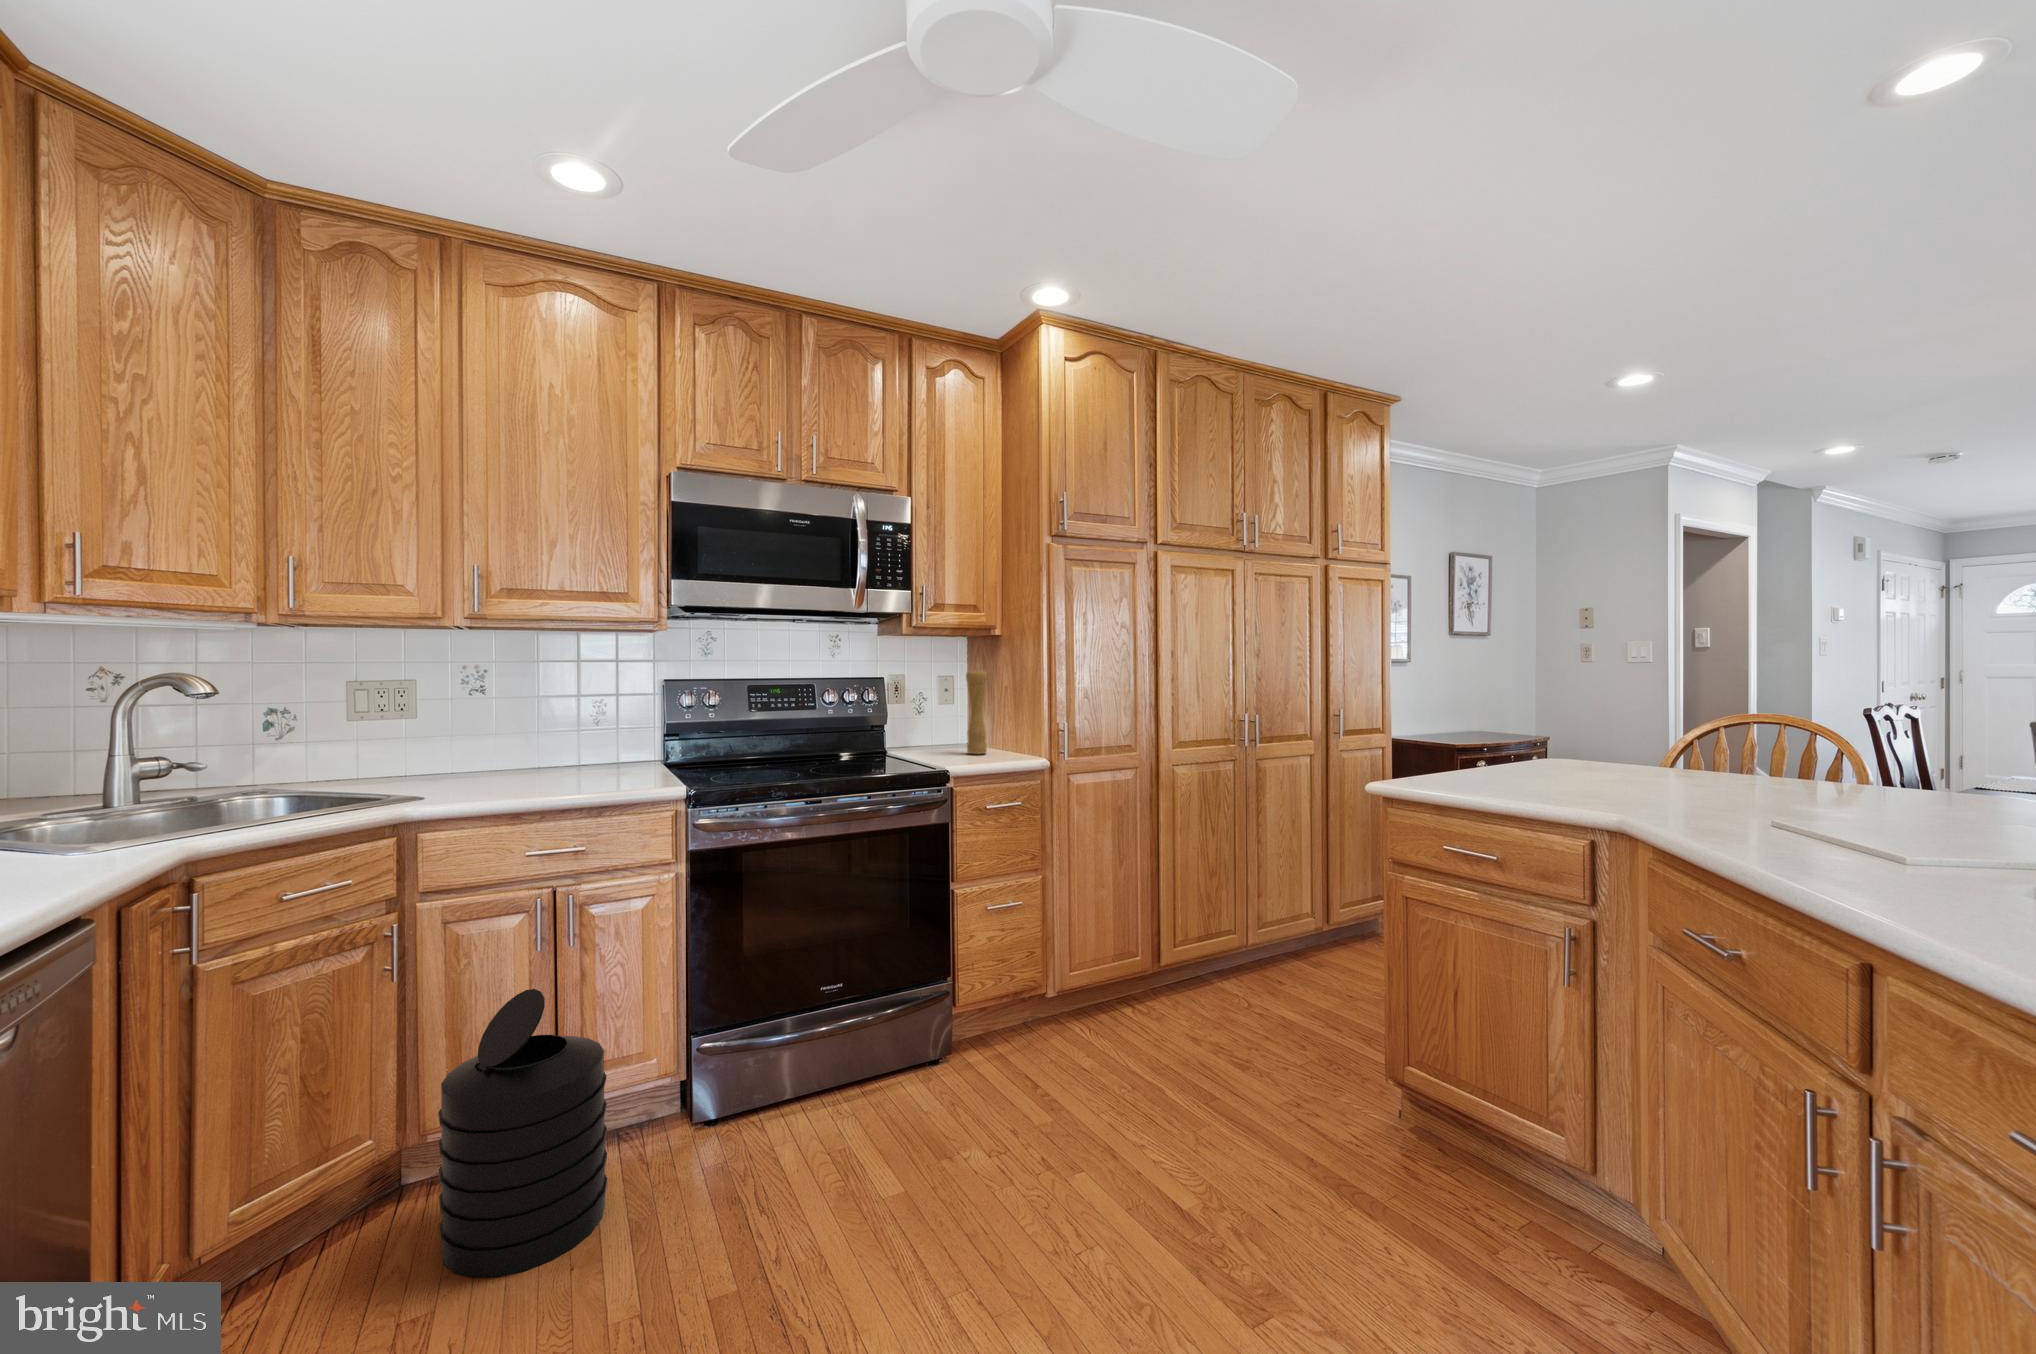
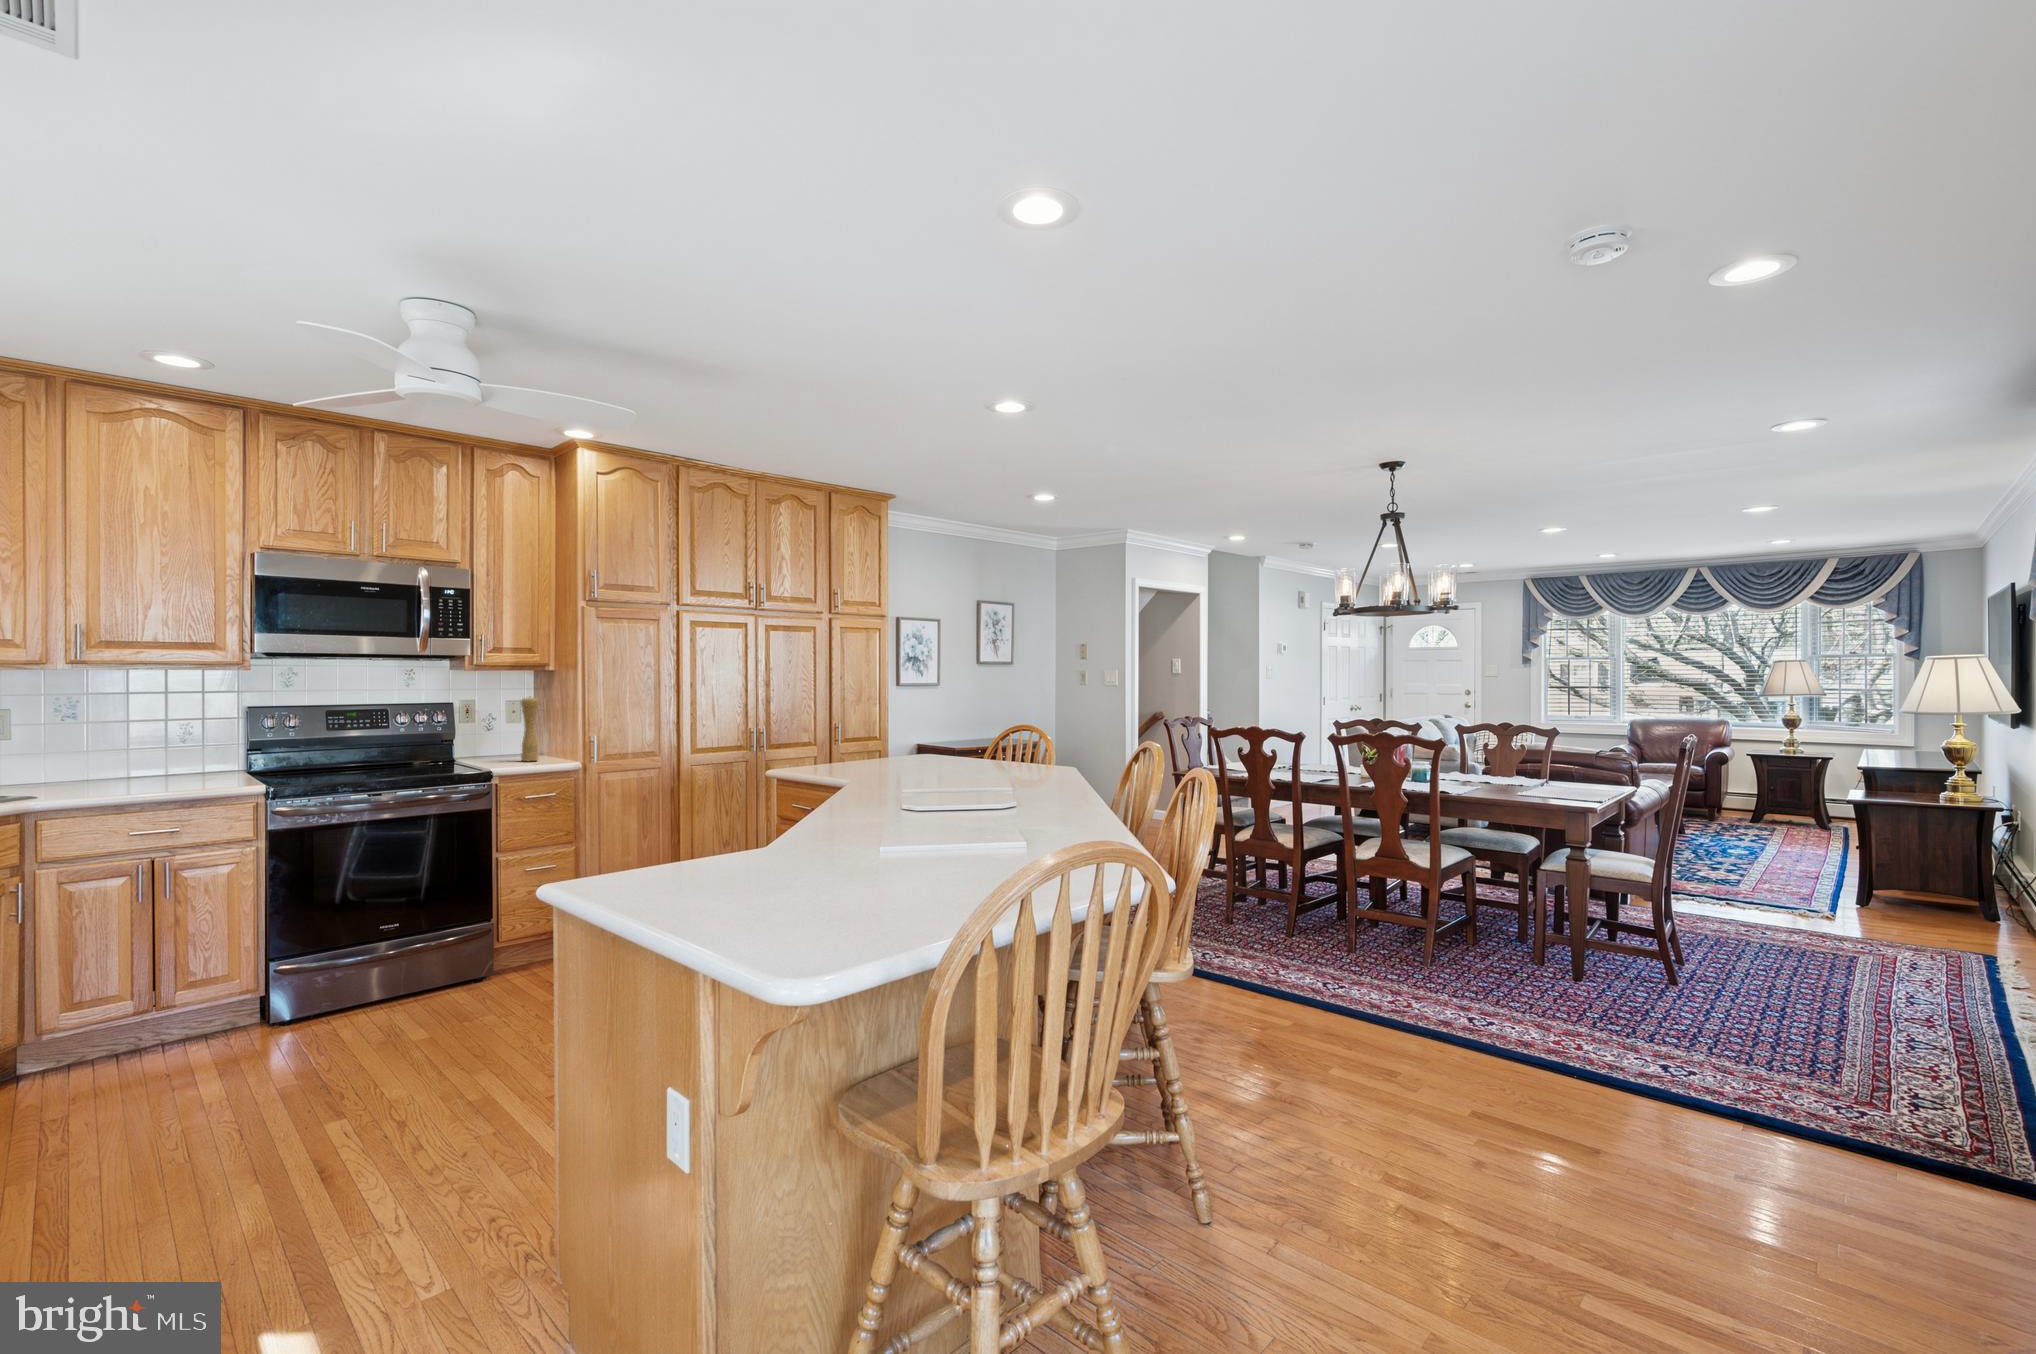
trash can: present [438,989,607,1278] -> none [67,919,200,1099]

